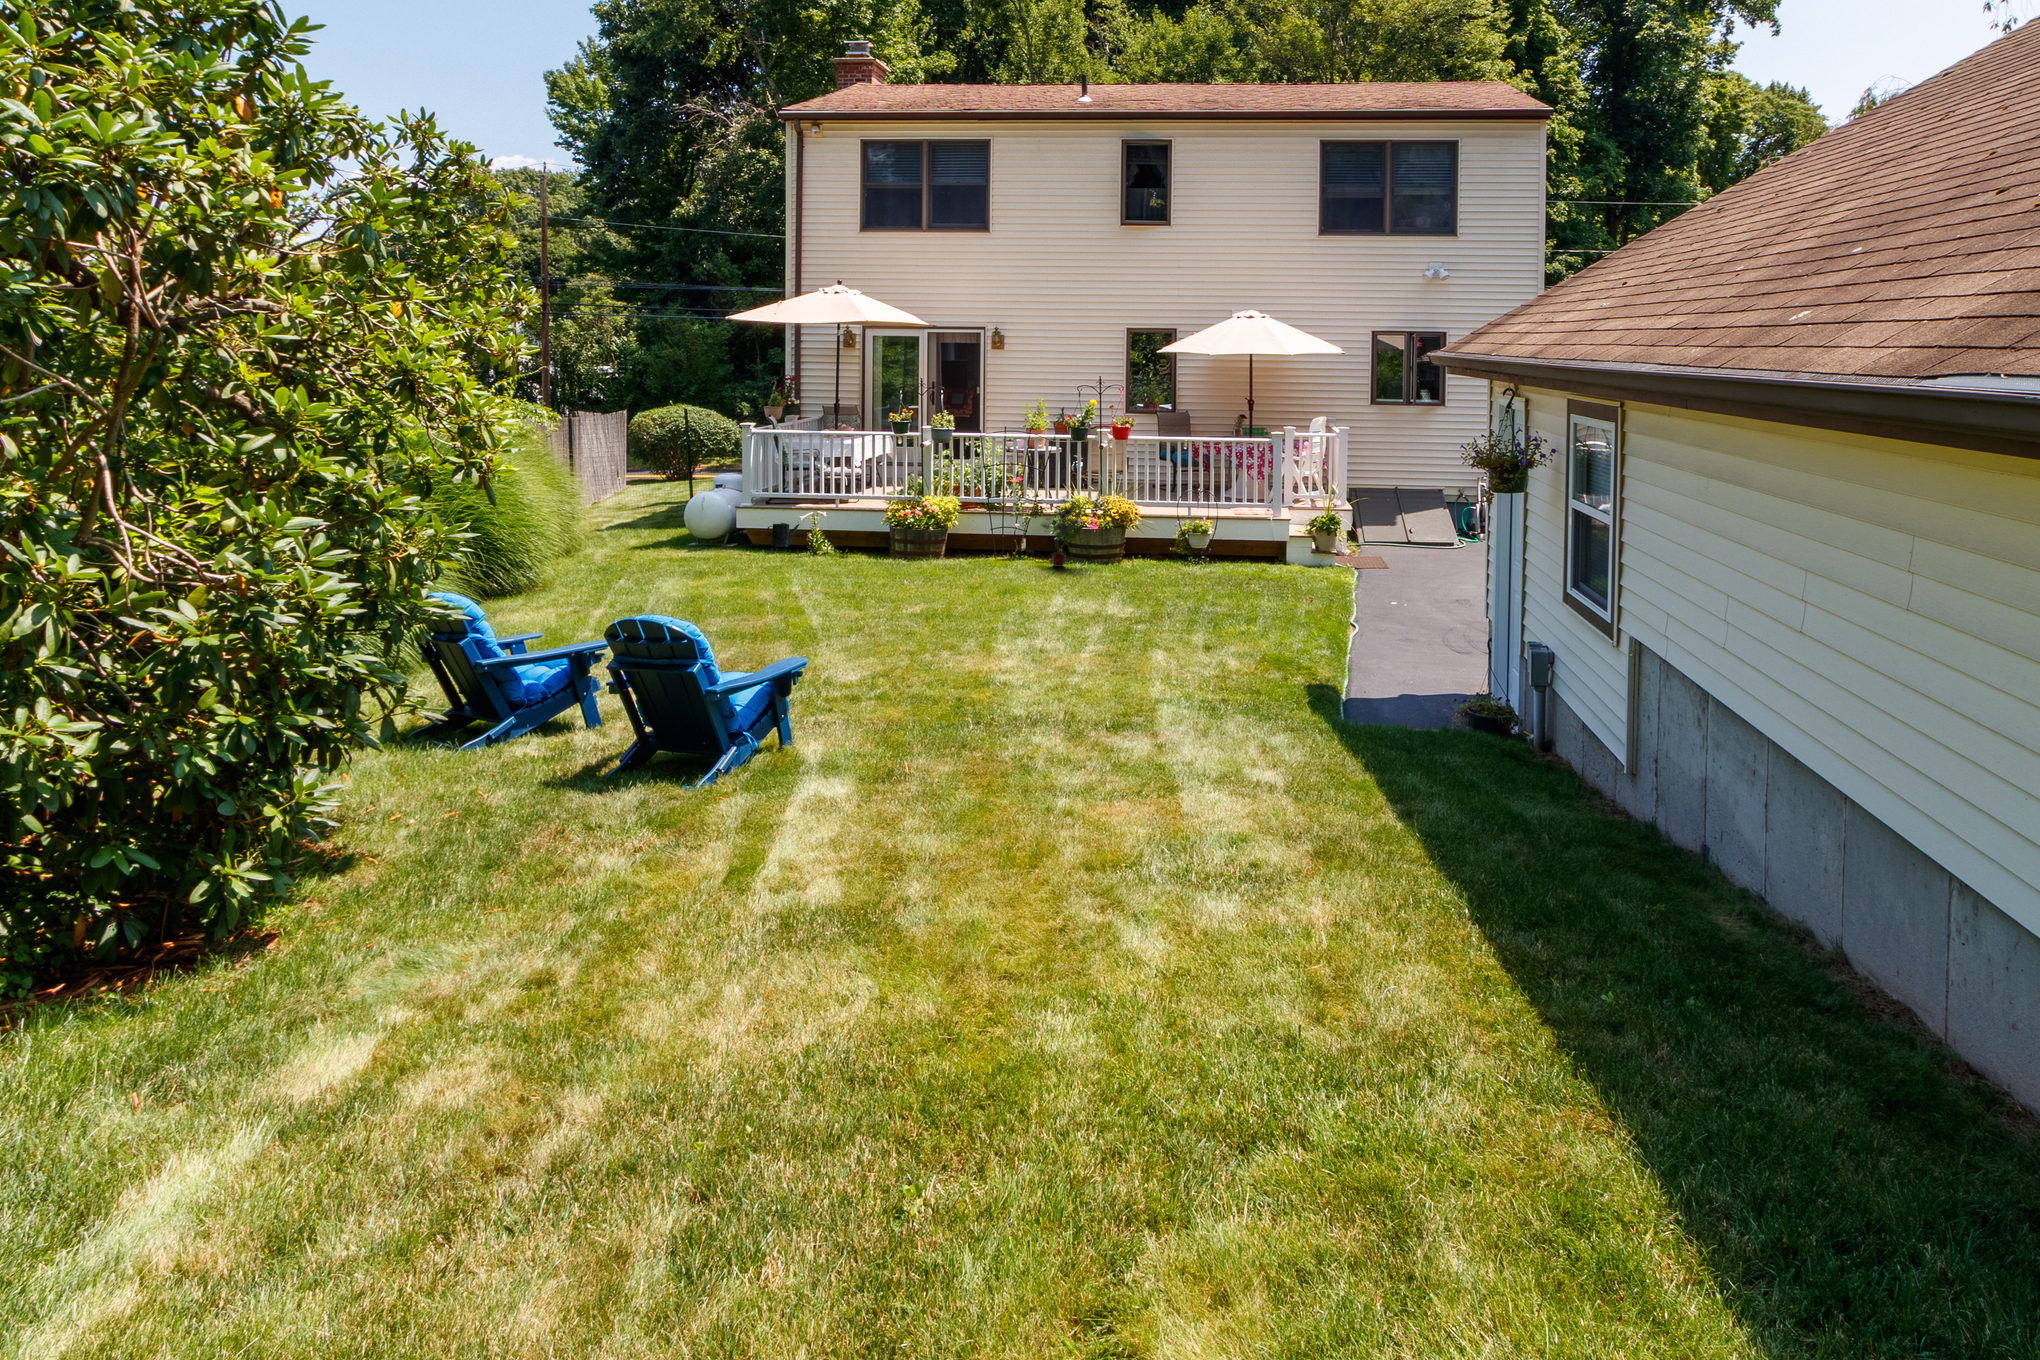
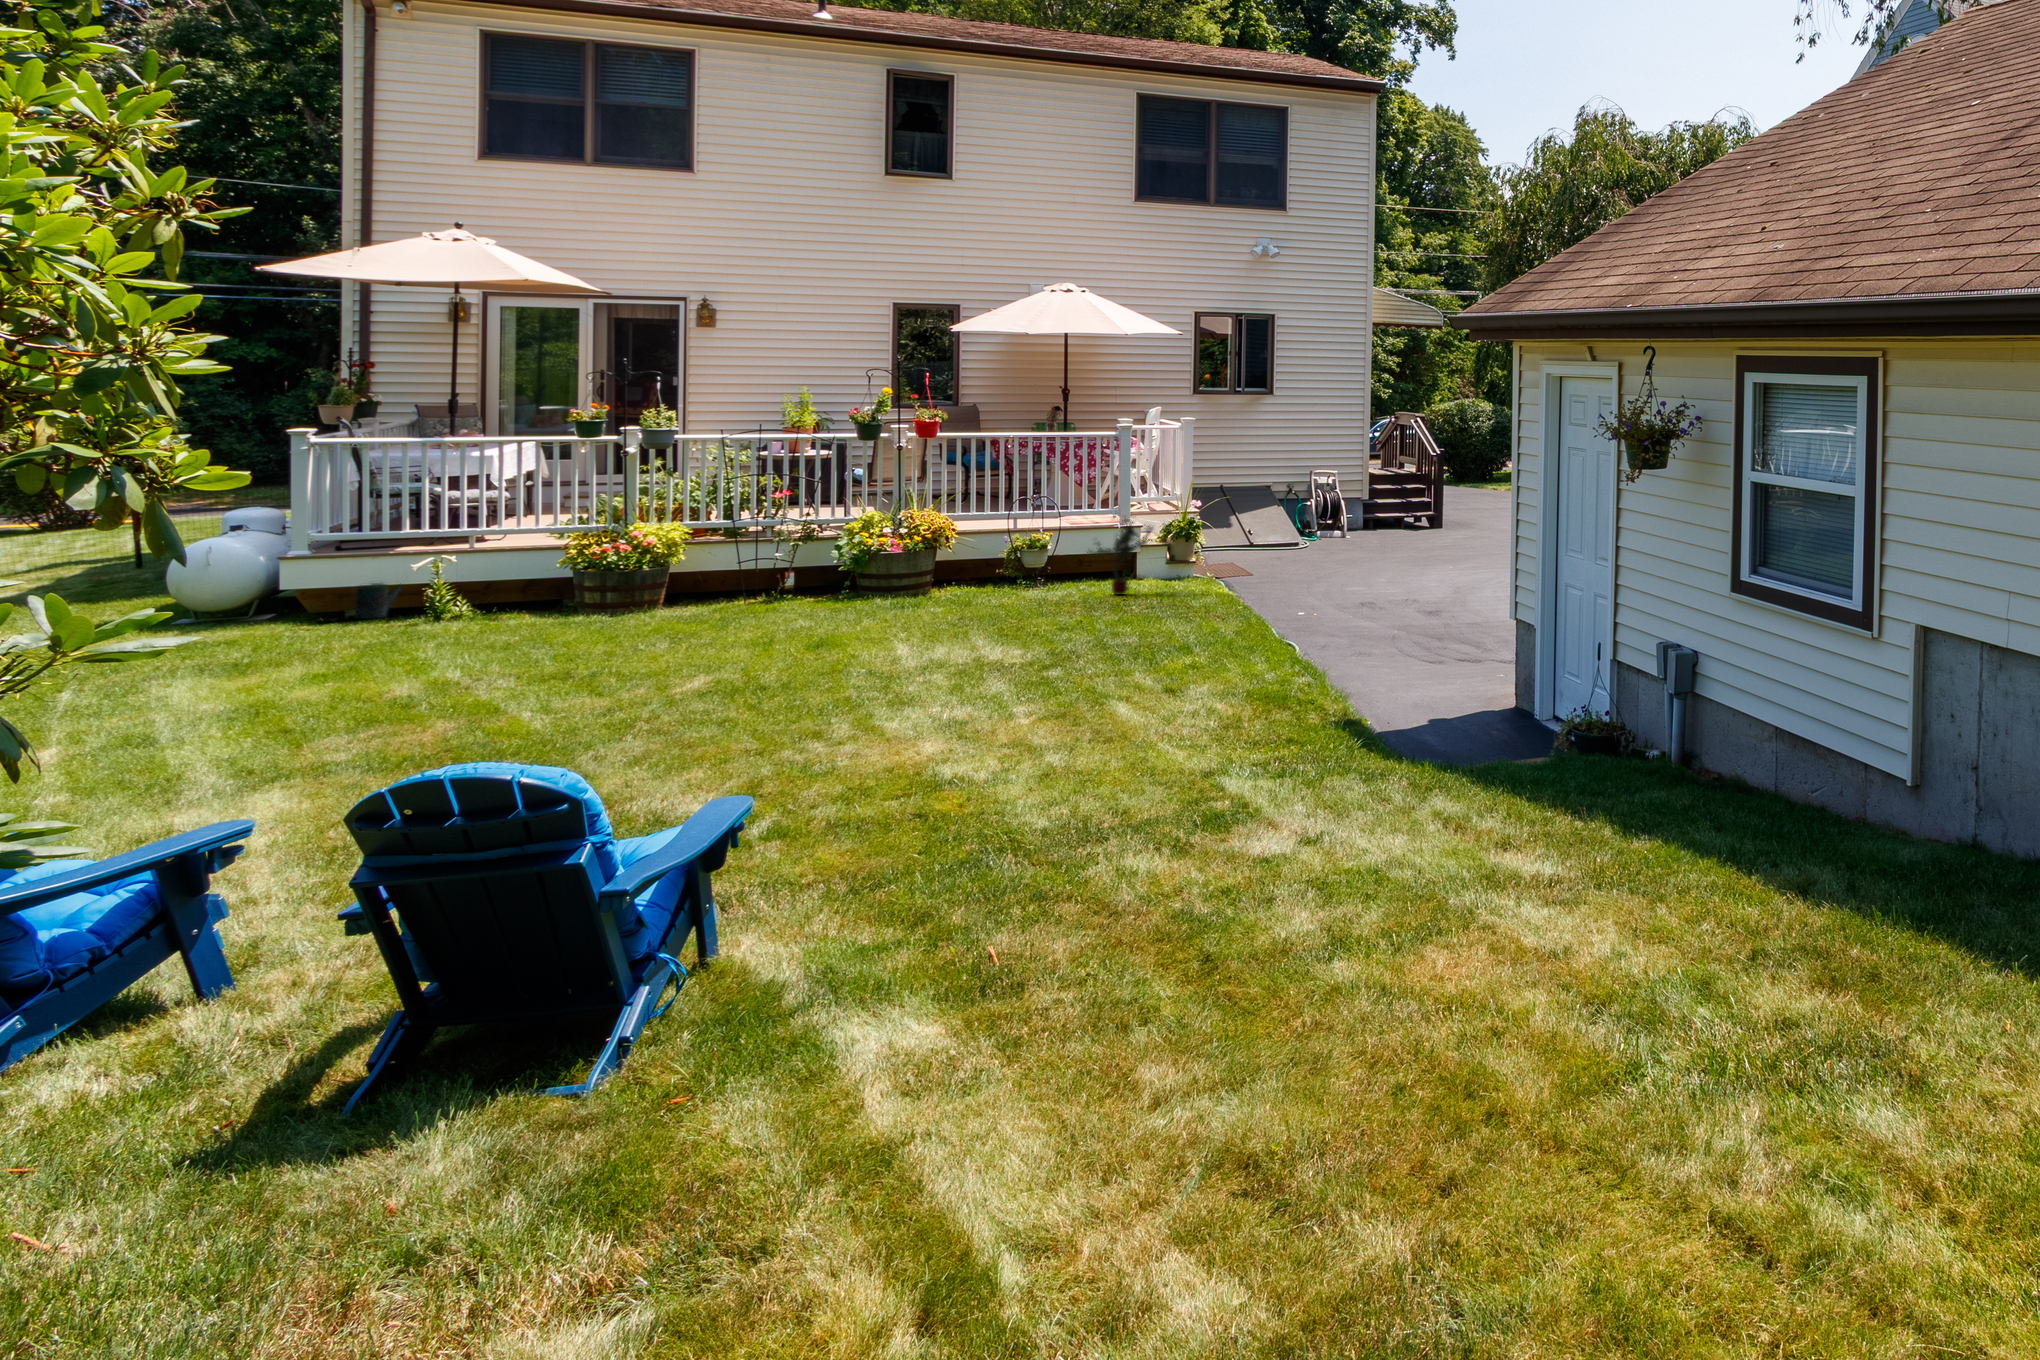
potted tree: present [1042,497,1083,567] -> present [1087,516,1153,595]

